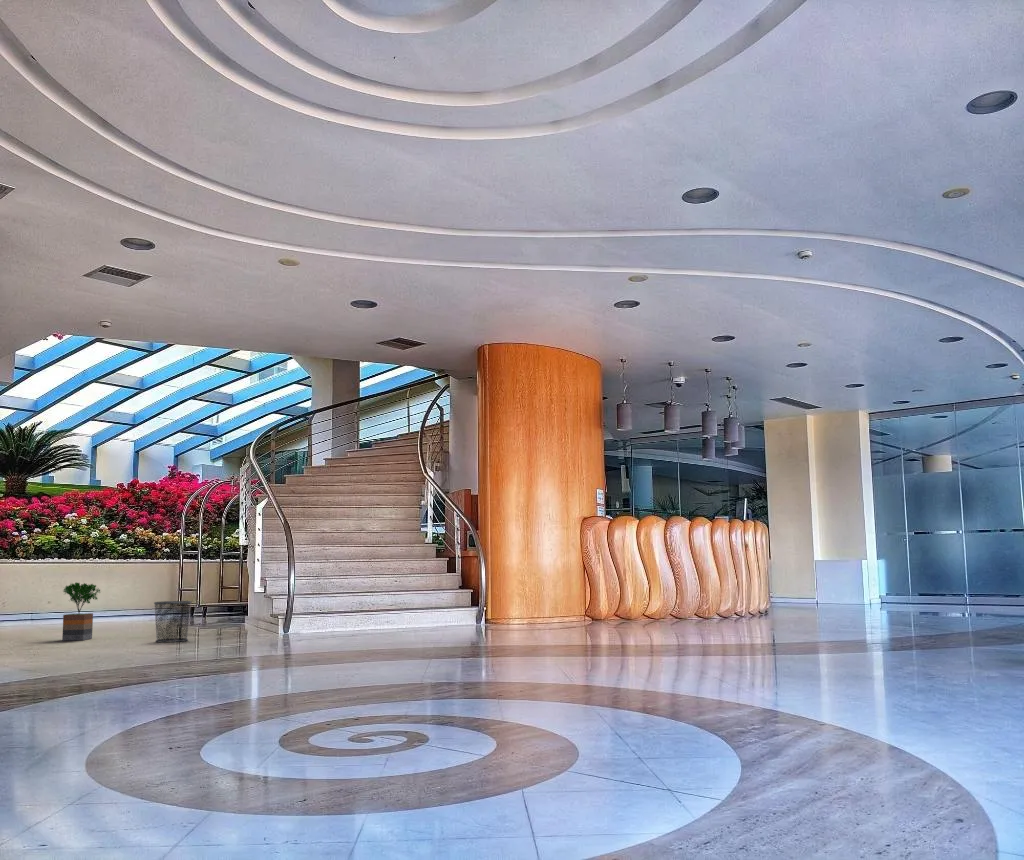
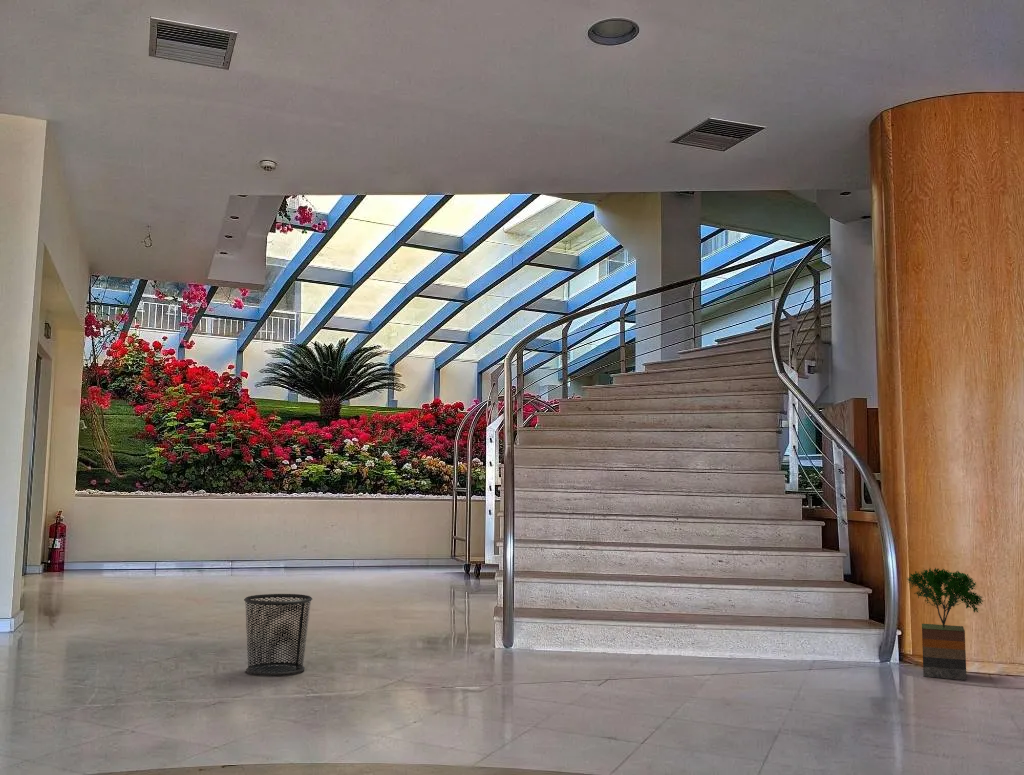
potted tree: present [62,582,100,641] -> present [907,568,983,680]

